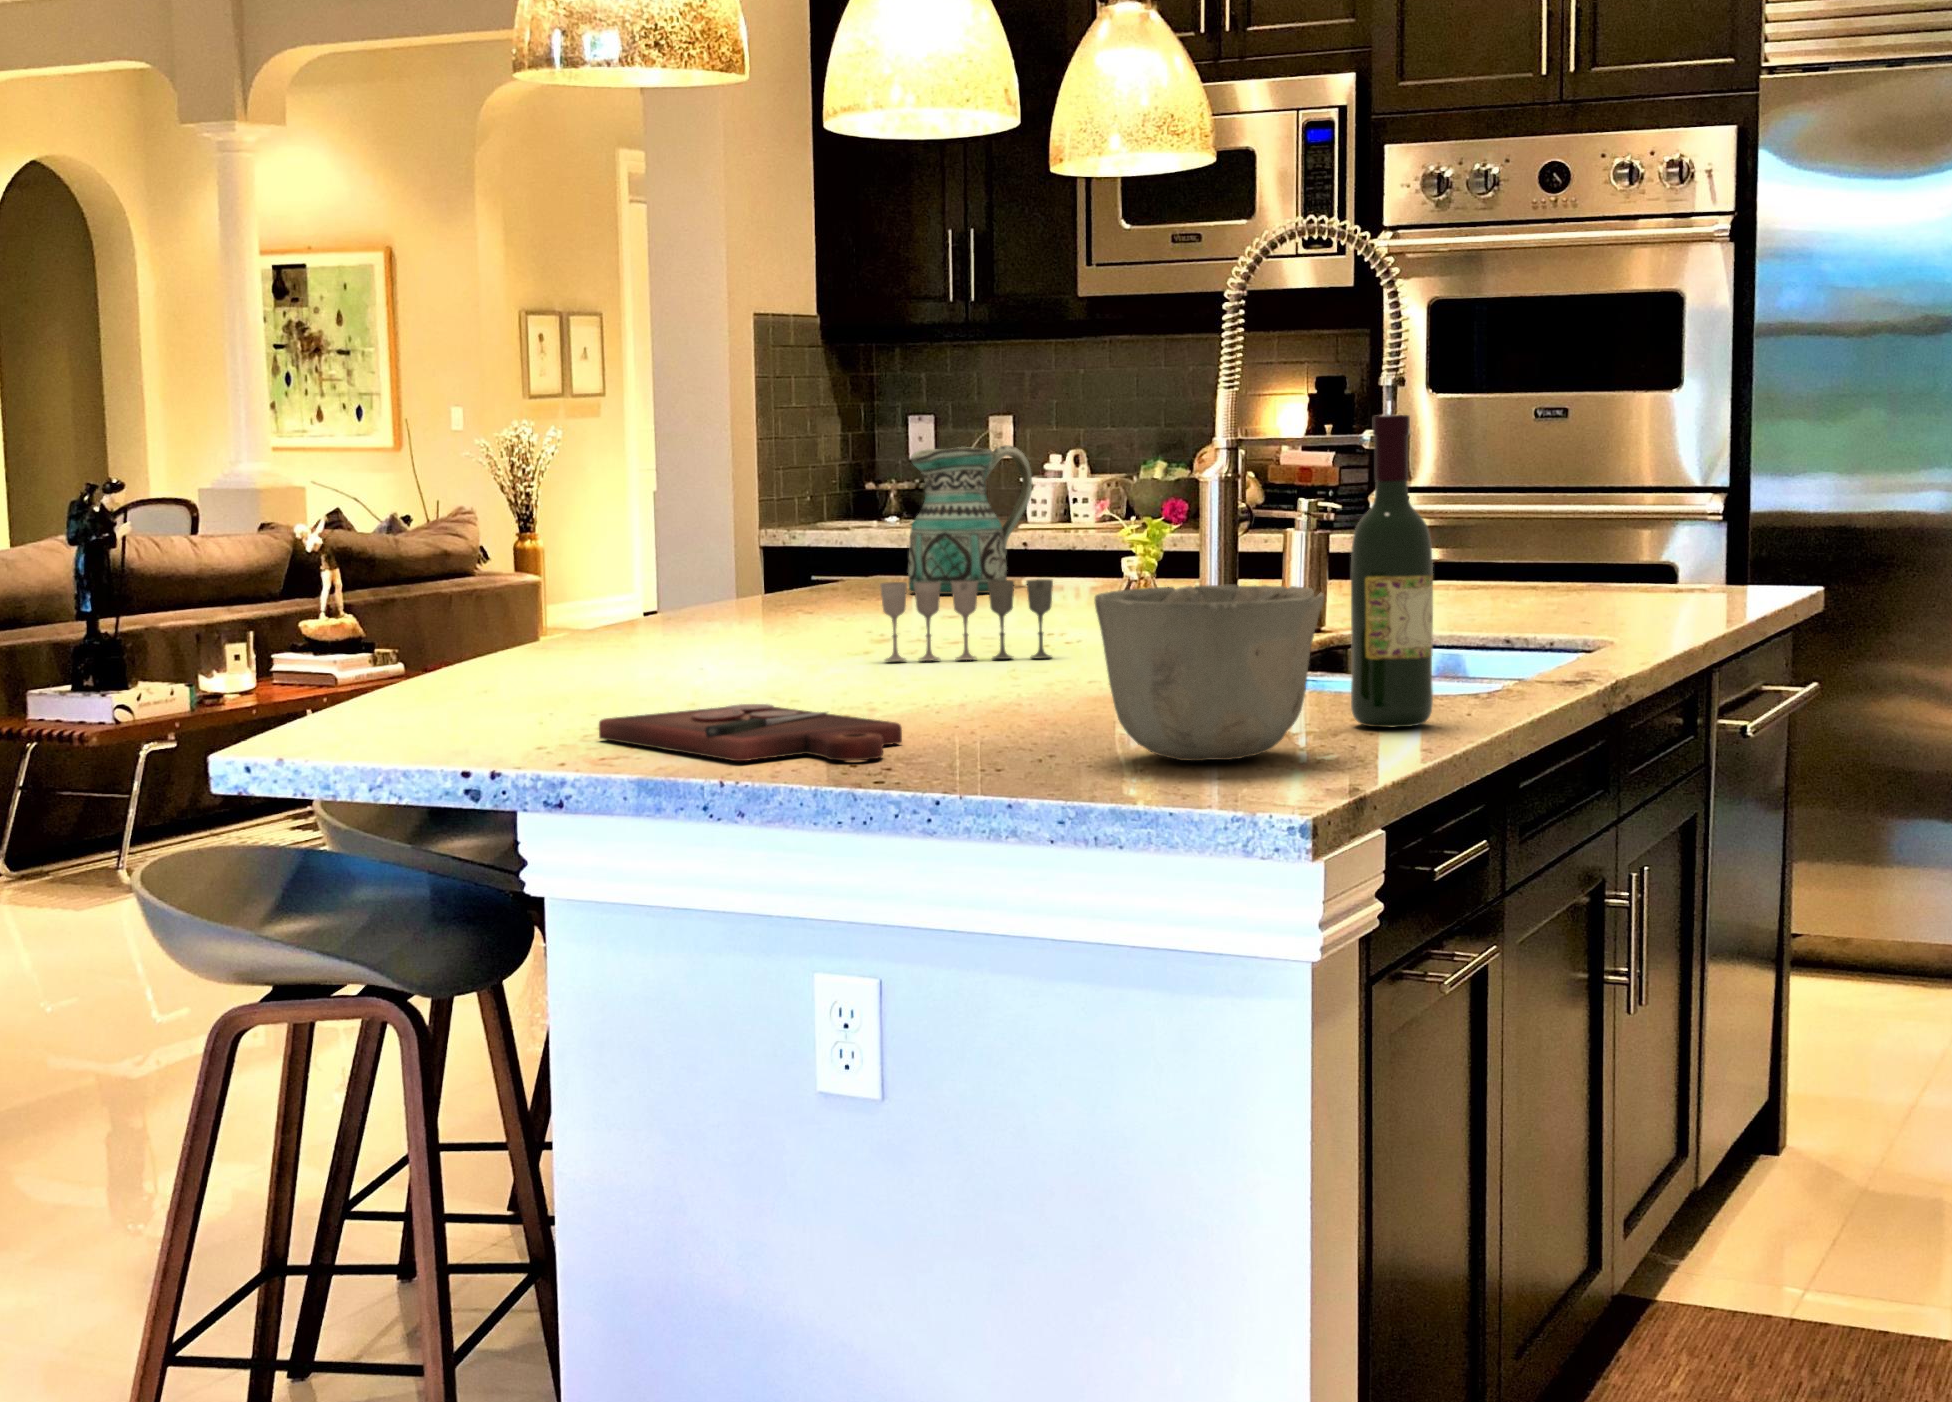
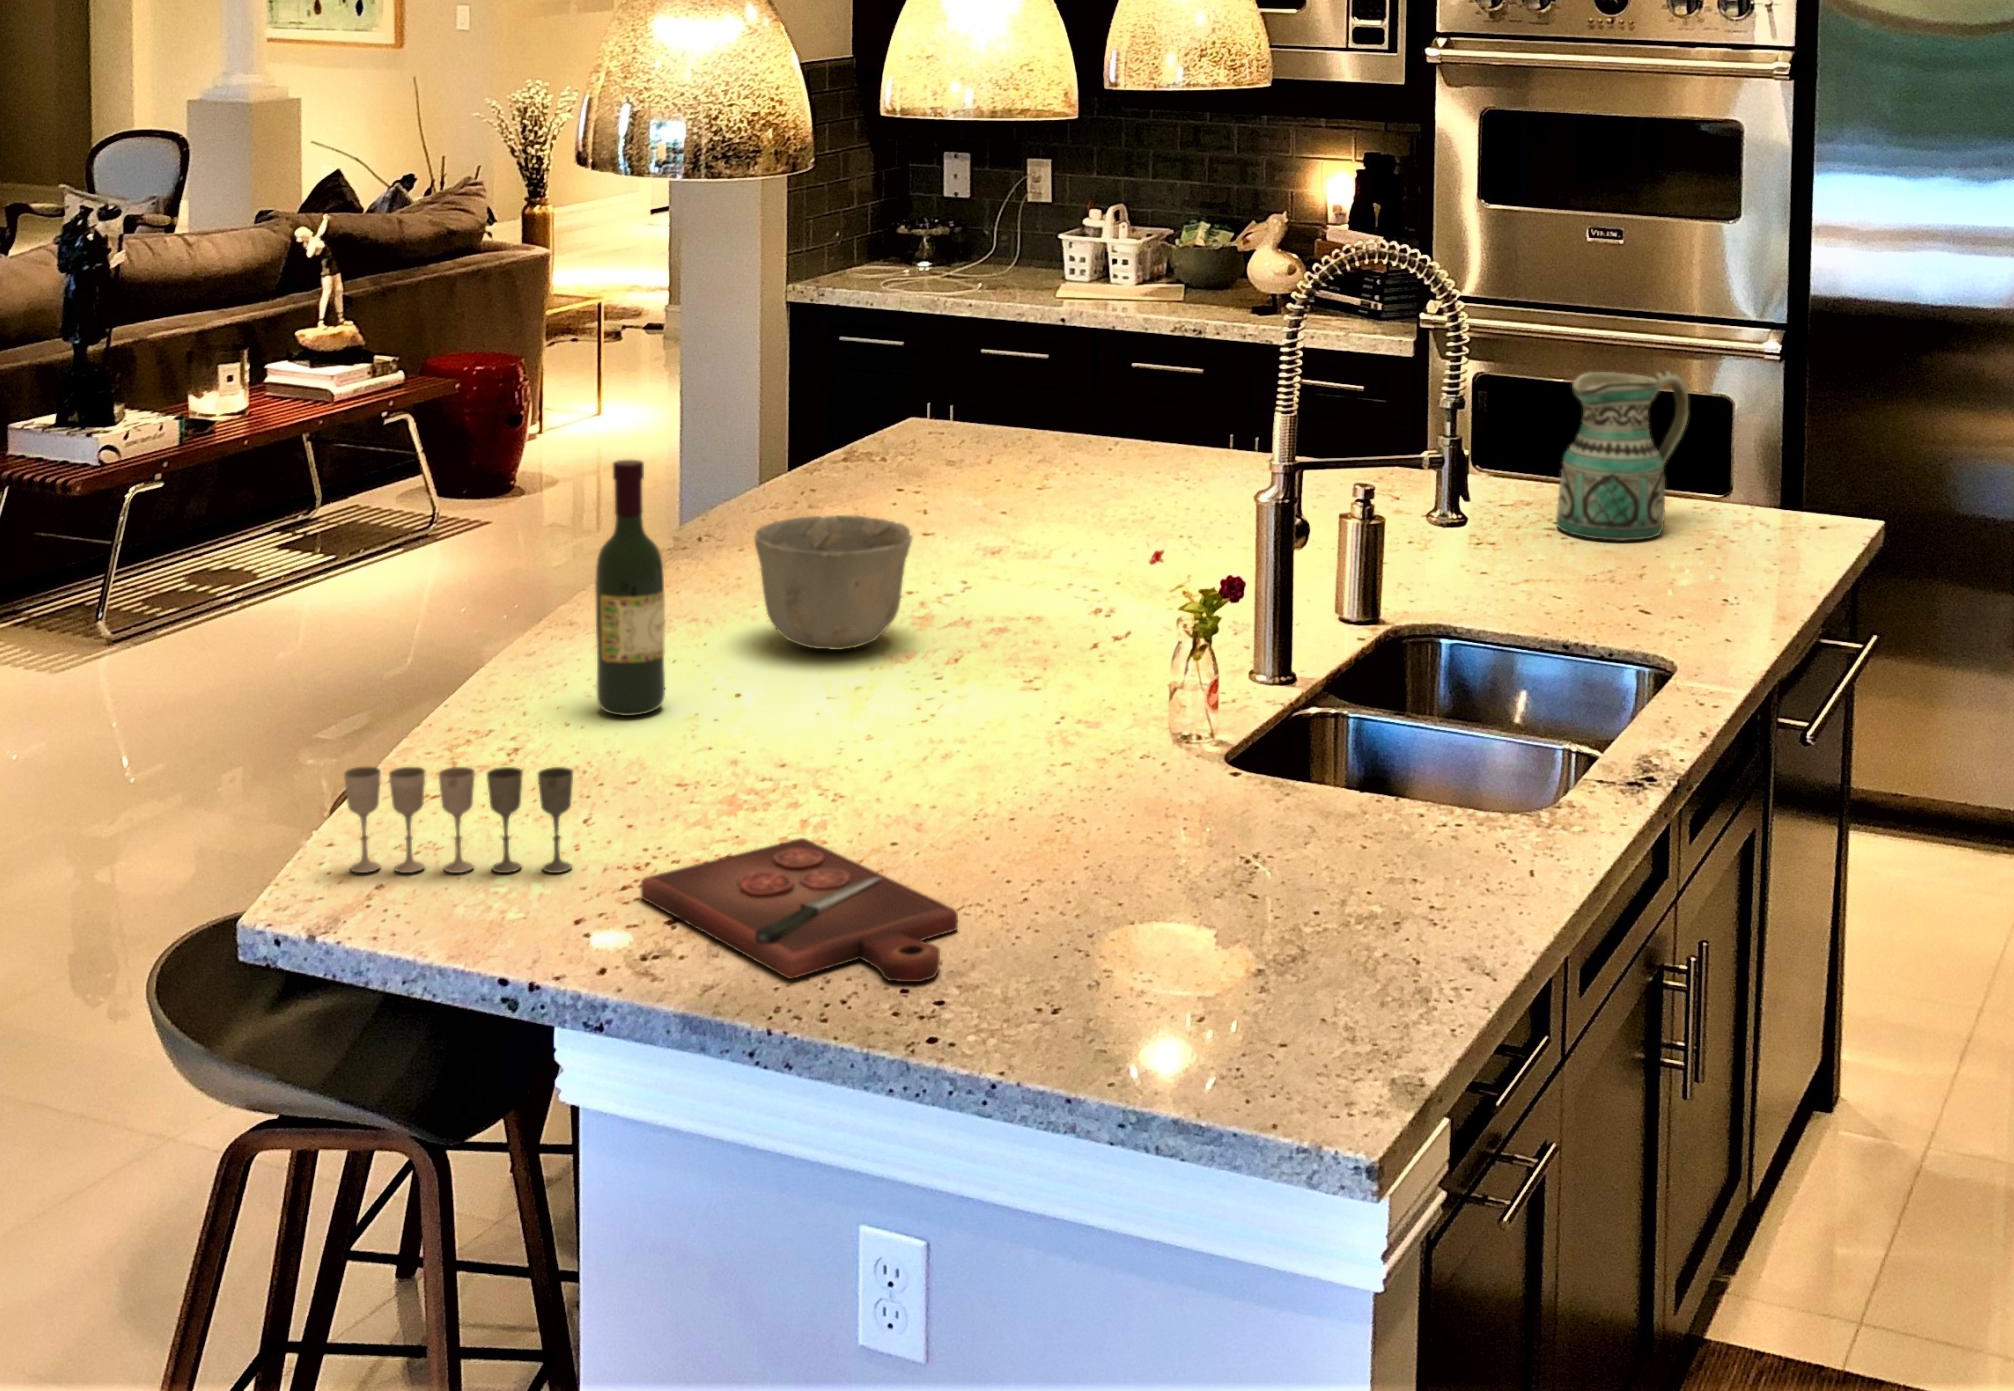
wine bottle: present [1351,415,1433,727] -> present [595,460,665,716]
ceramic pitcher: present [908,445,1033,594] -> present [1556,371,1688,540]
wine glass: present [880,579,1053,661] -> present [344,767,573,873]
ceramic bowl: present [1095,585,1324,761] -> present [754,515,912,650]

